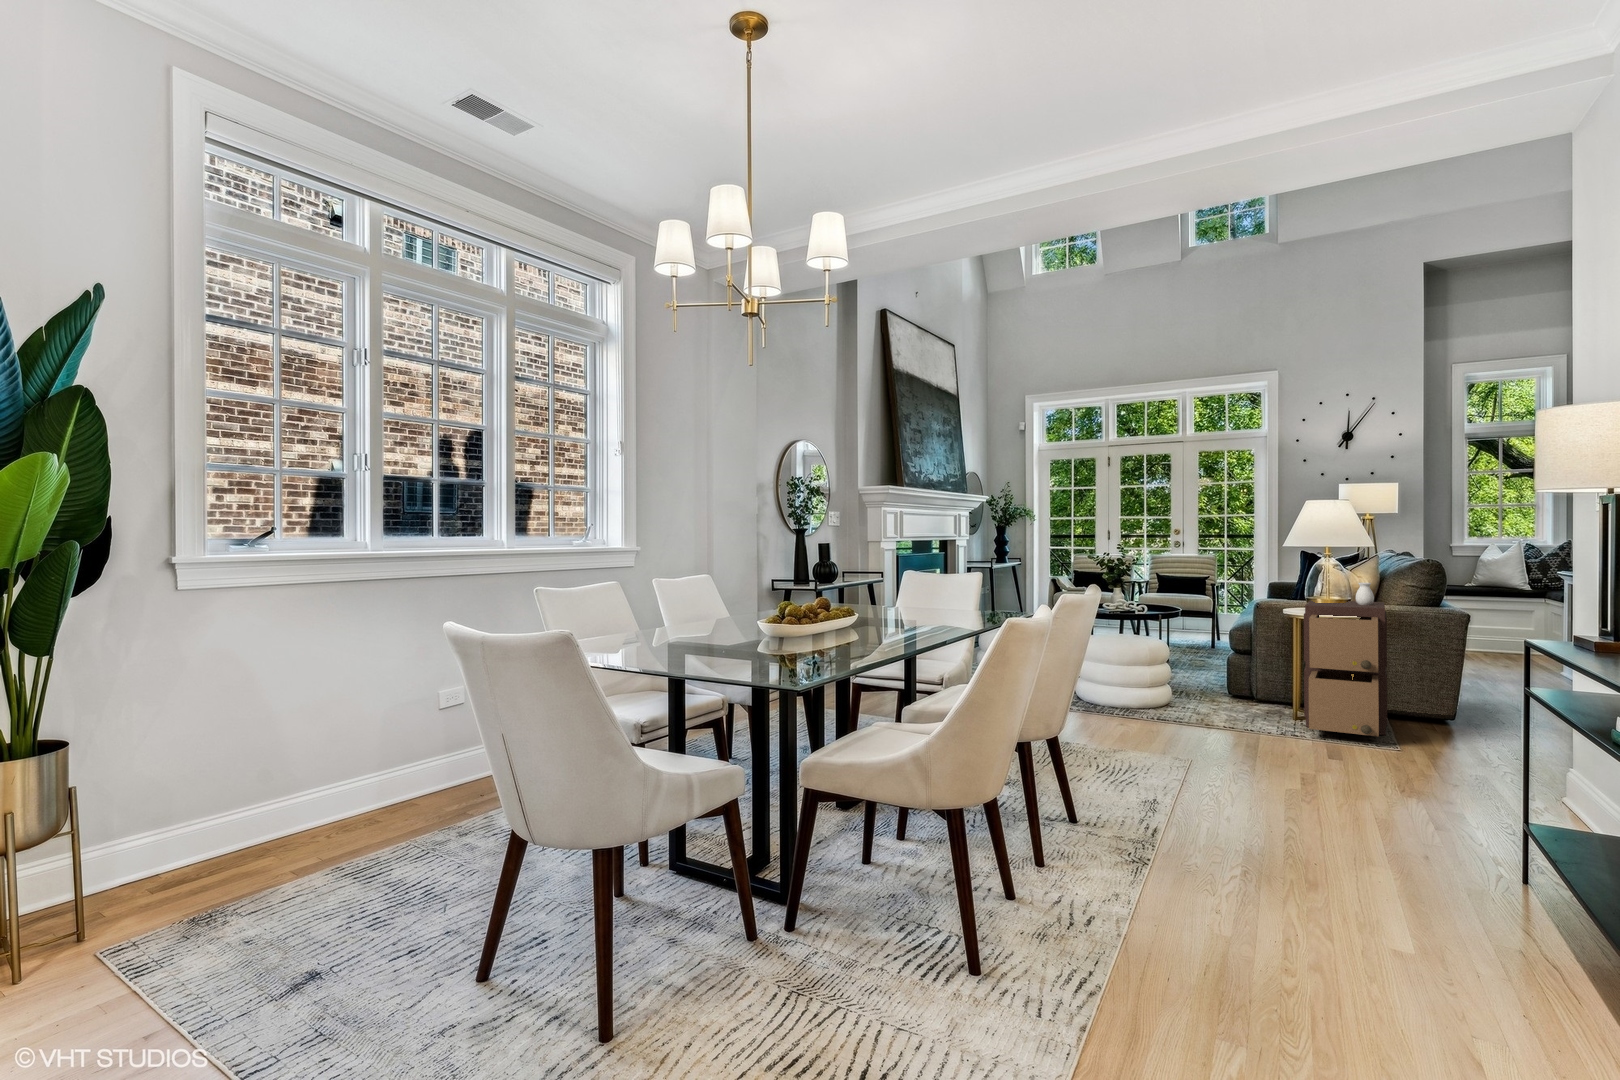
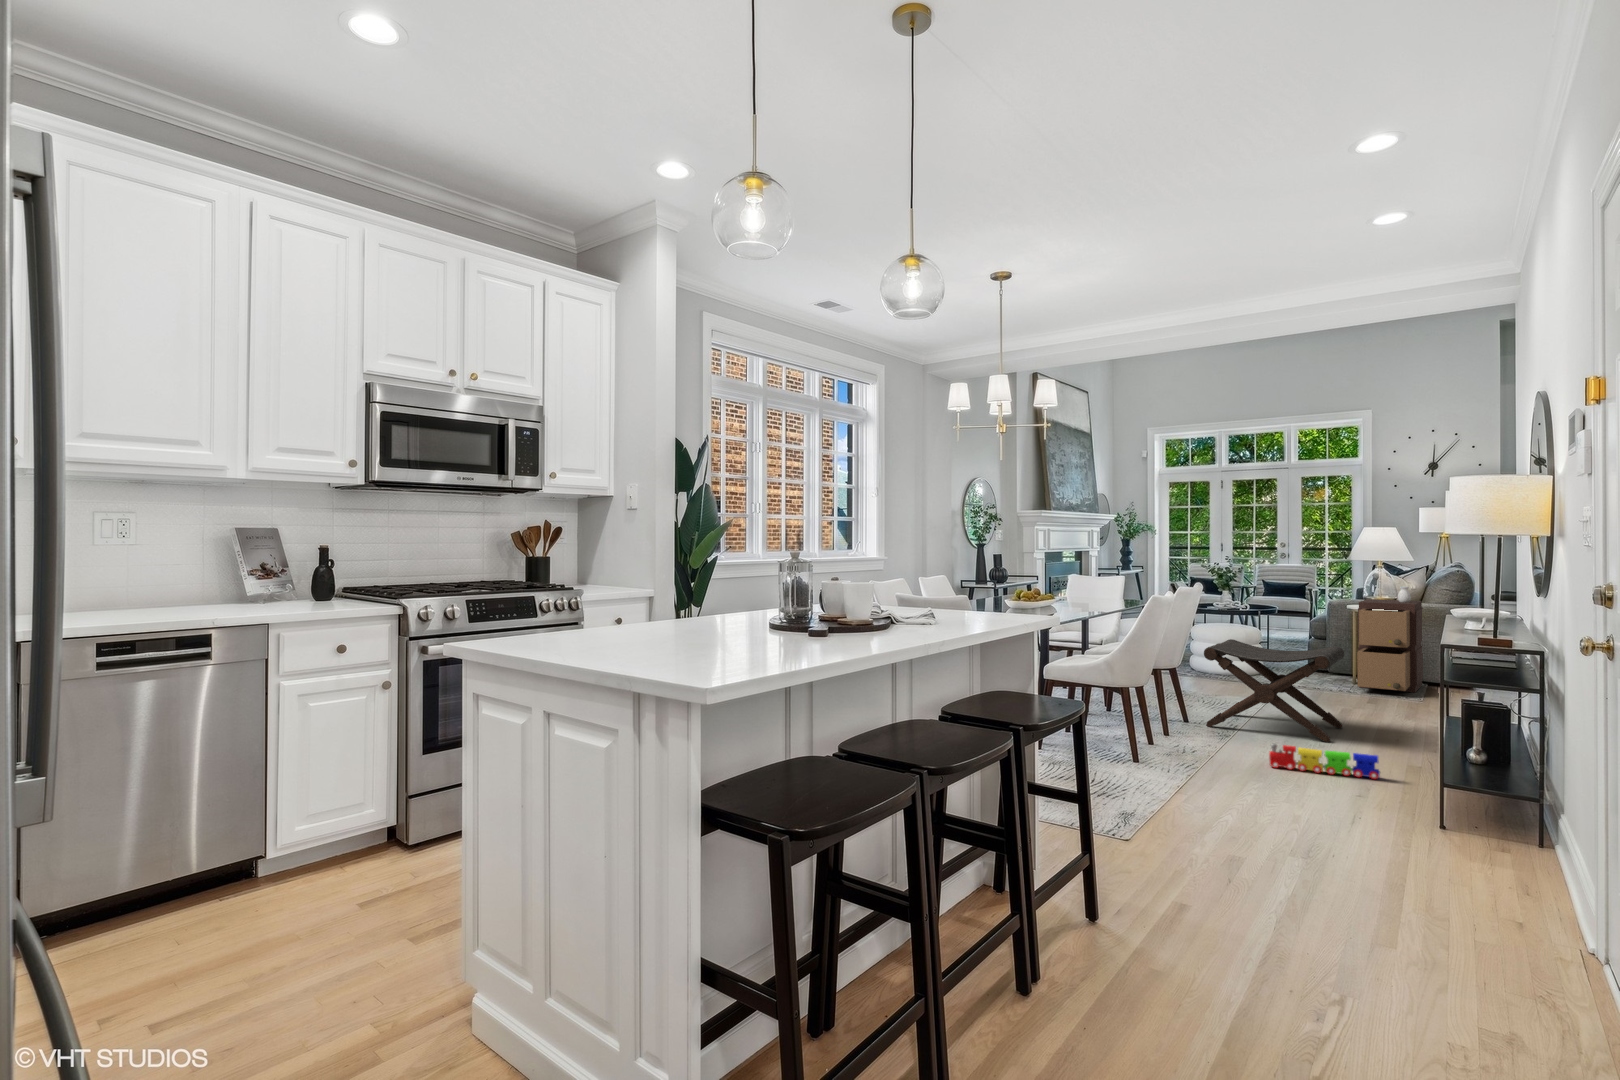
footstool: none [1101,674,1328,872] -> present [1204,639,1344,742]
toy train: none [1240,922,1482,1017] -> present [1269,743,1380,779]

